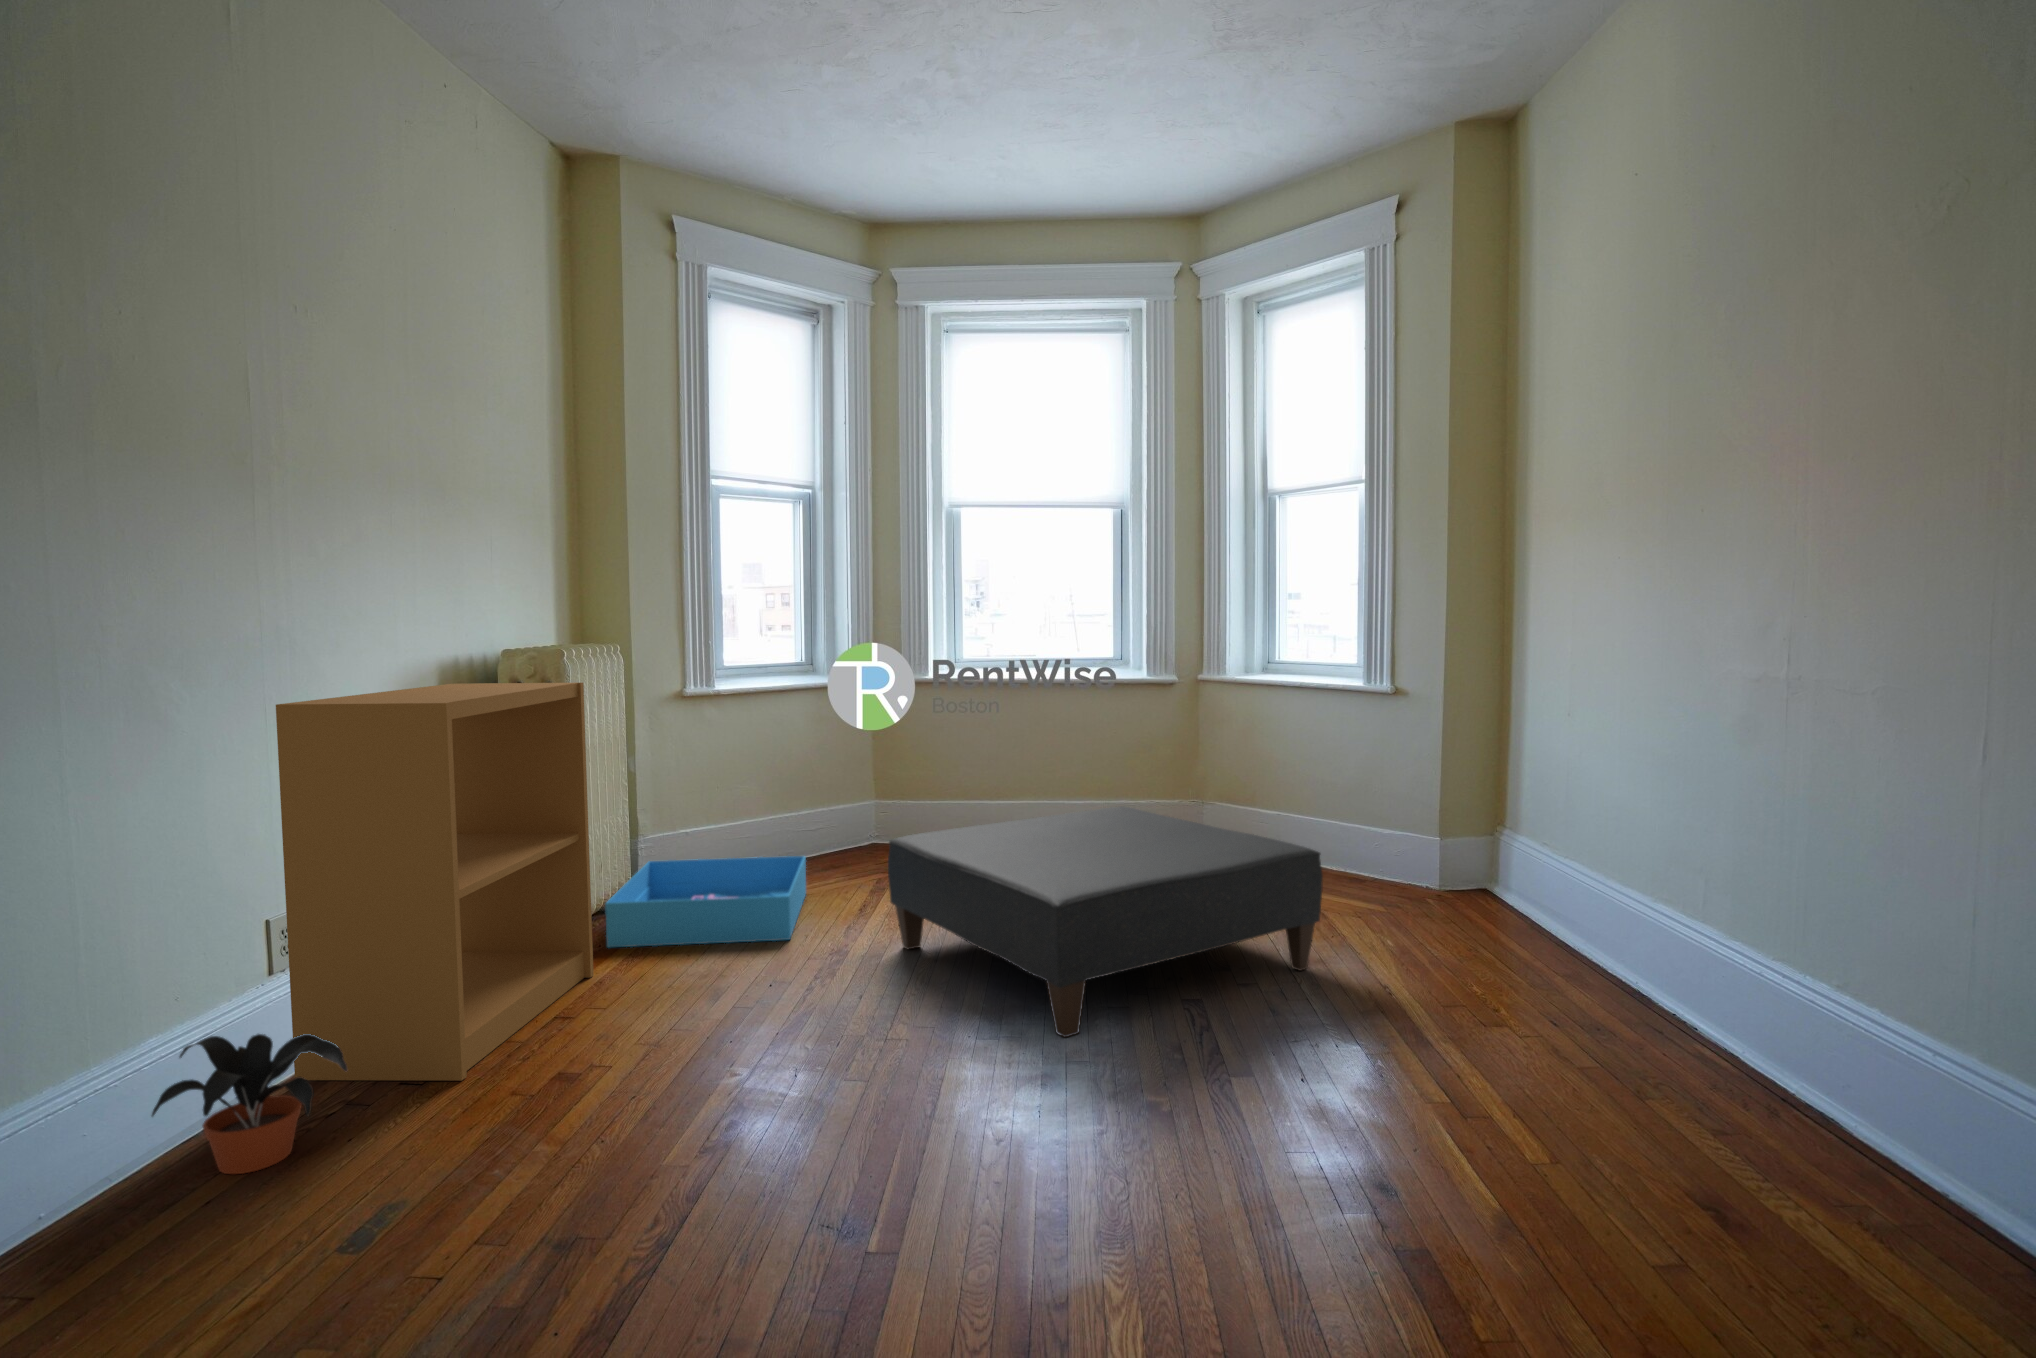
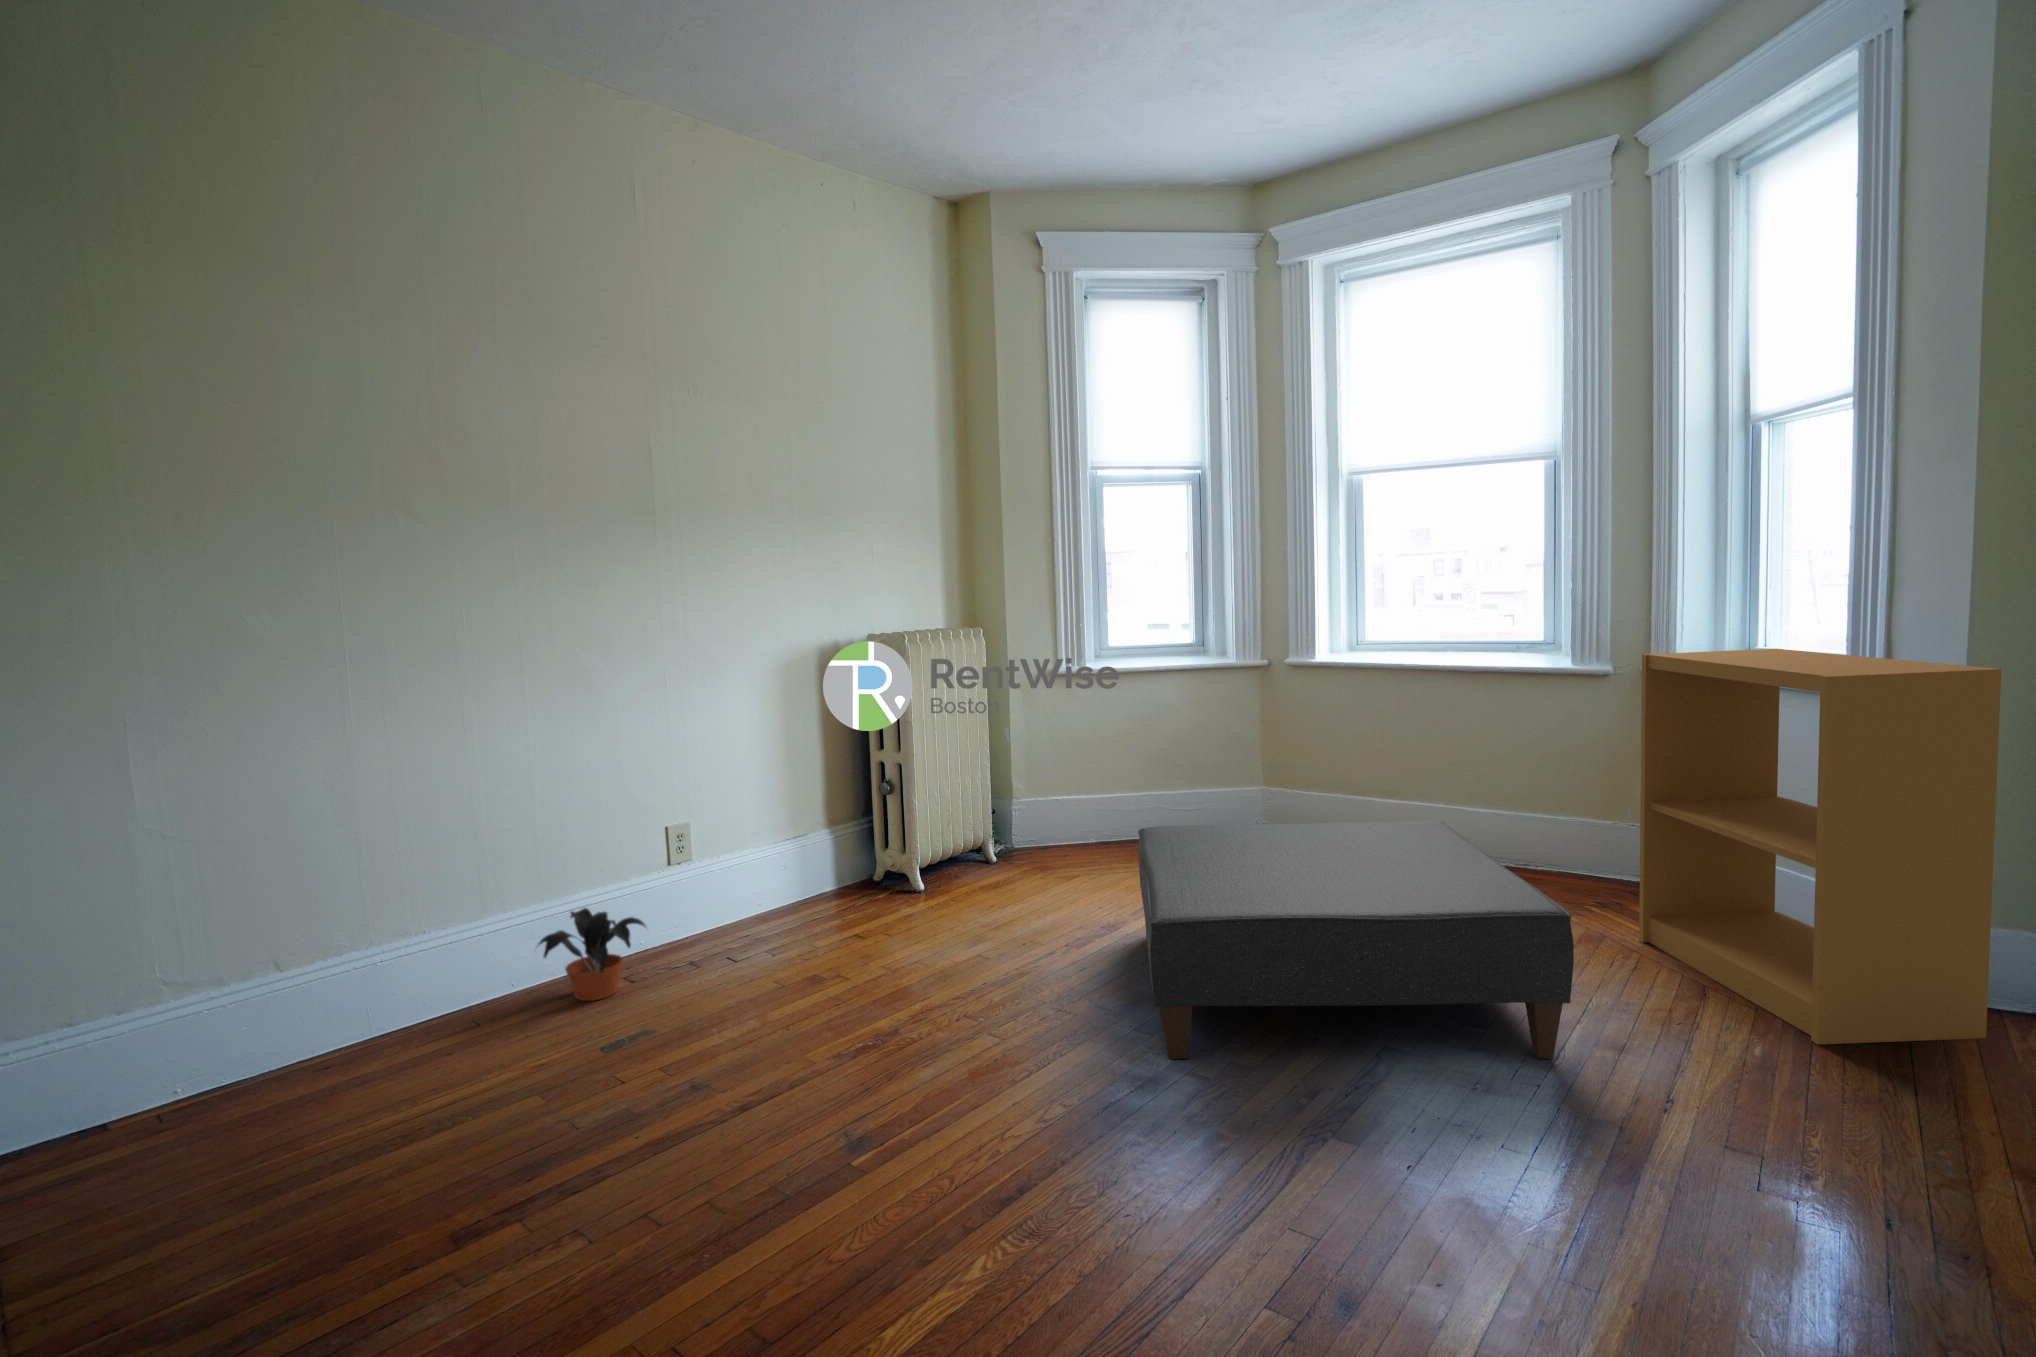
bookshelf: present [276,683,594,1081] -> present [1639,649,2001,1045]
storage bin: present [605,856,806,947] -> none [939,819,1142,908]

